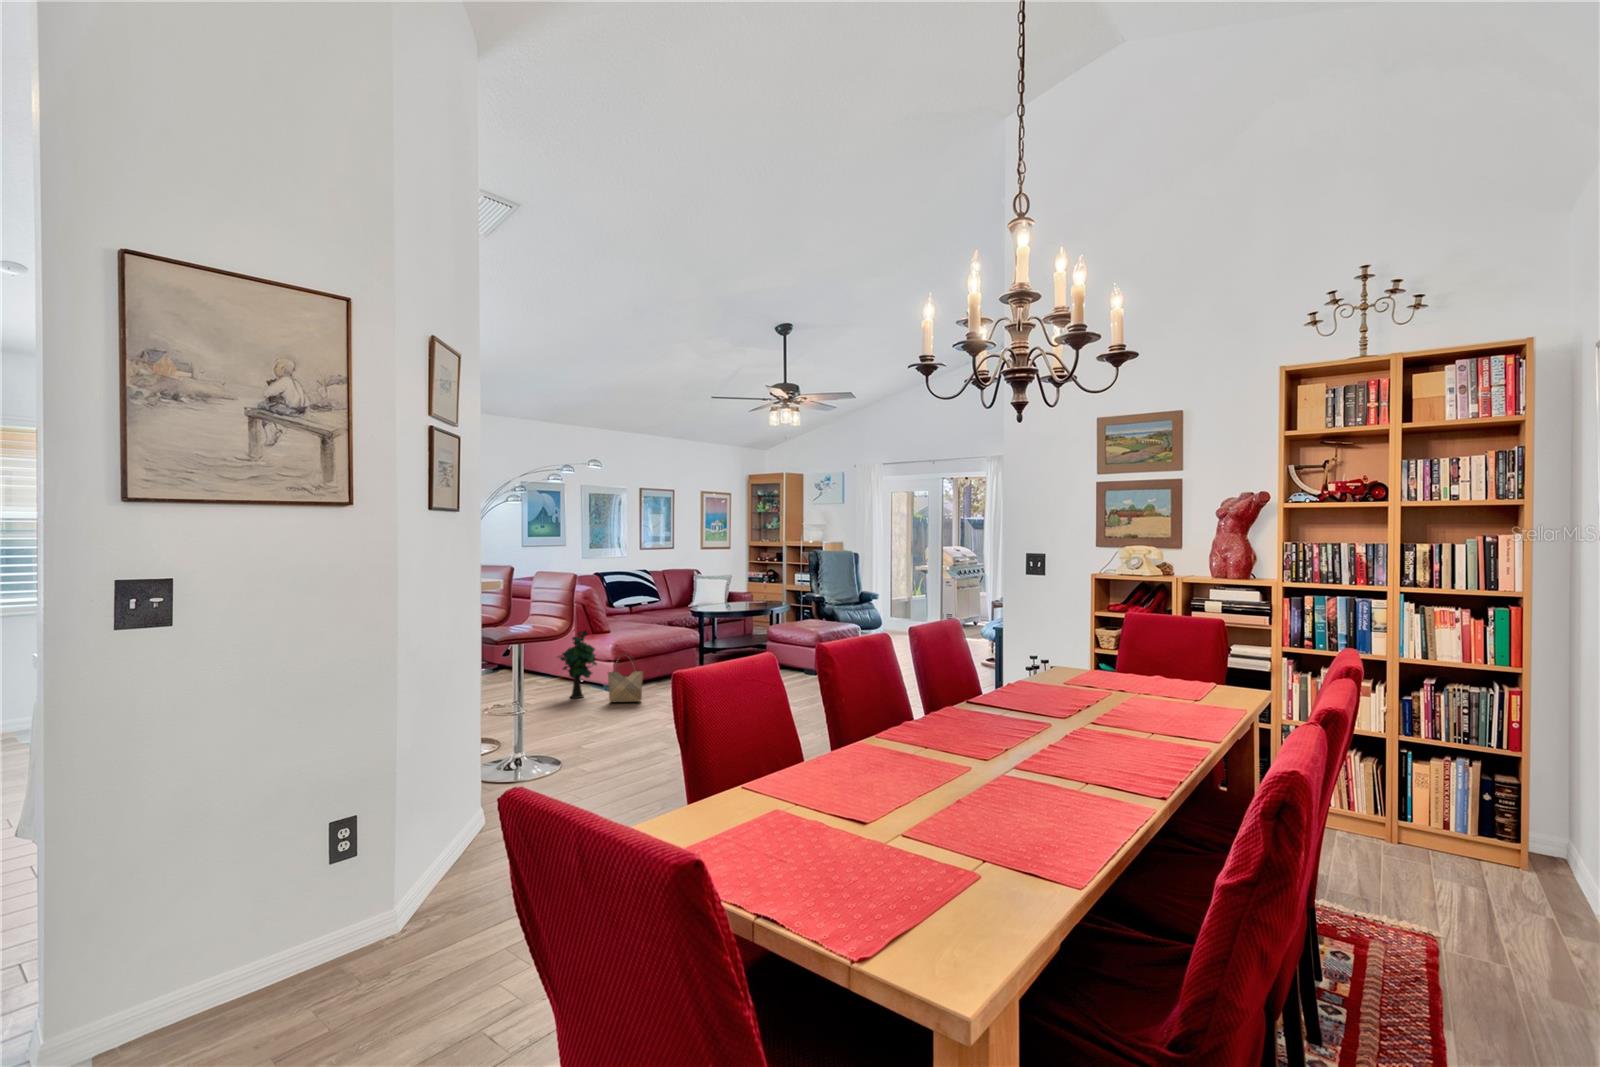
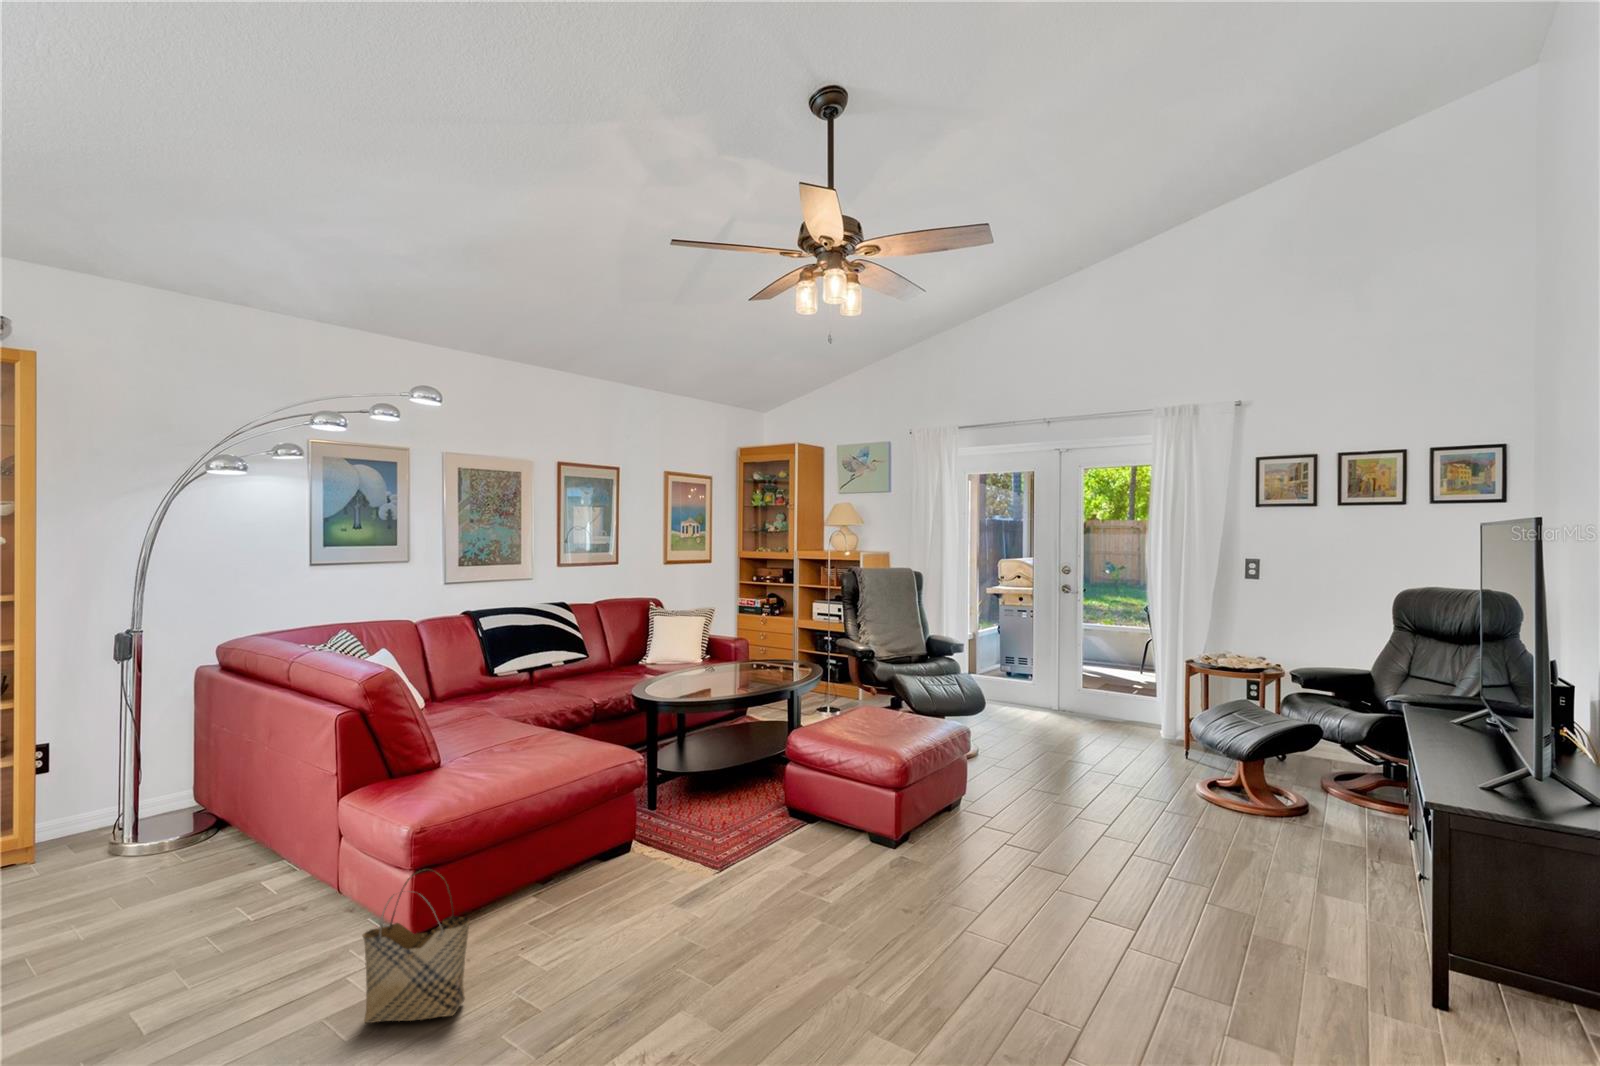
decorative plant: present [559,631,597,699] -> none [234,800,362,991]

